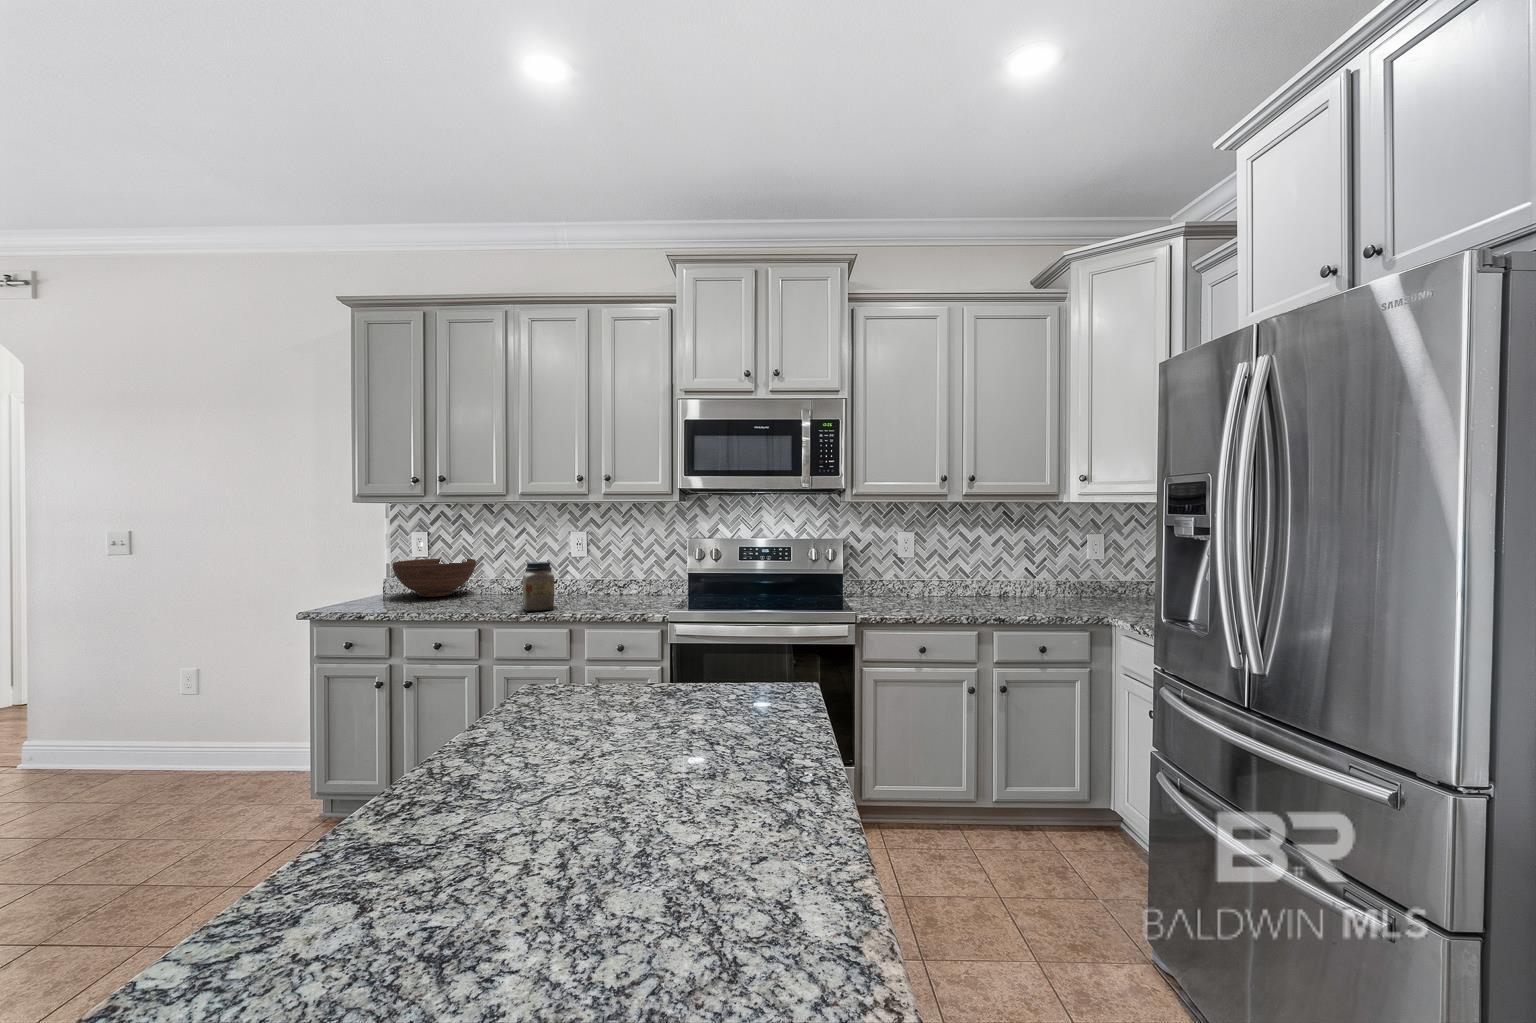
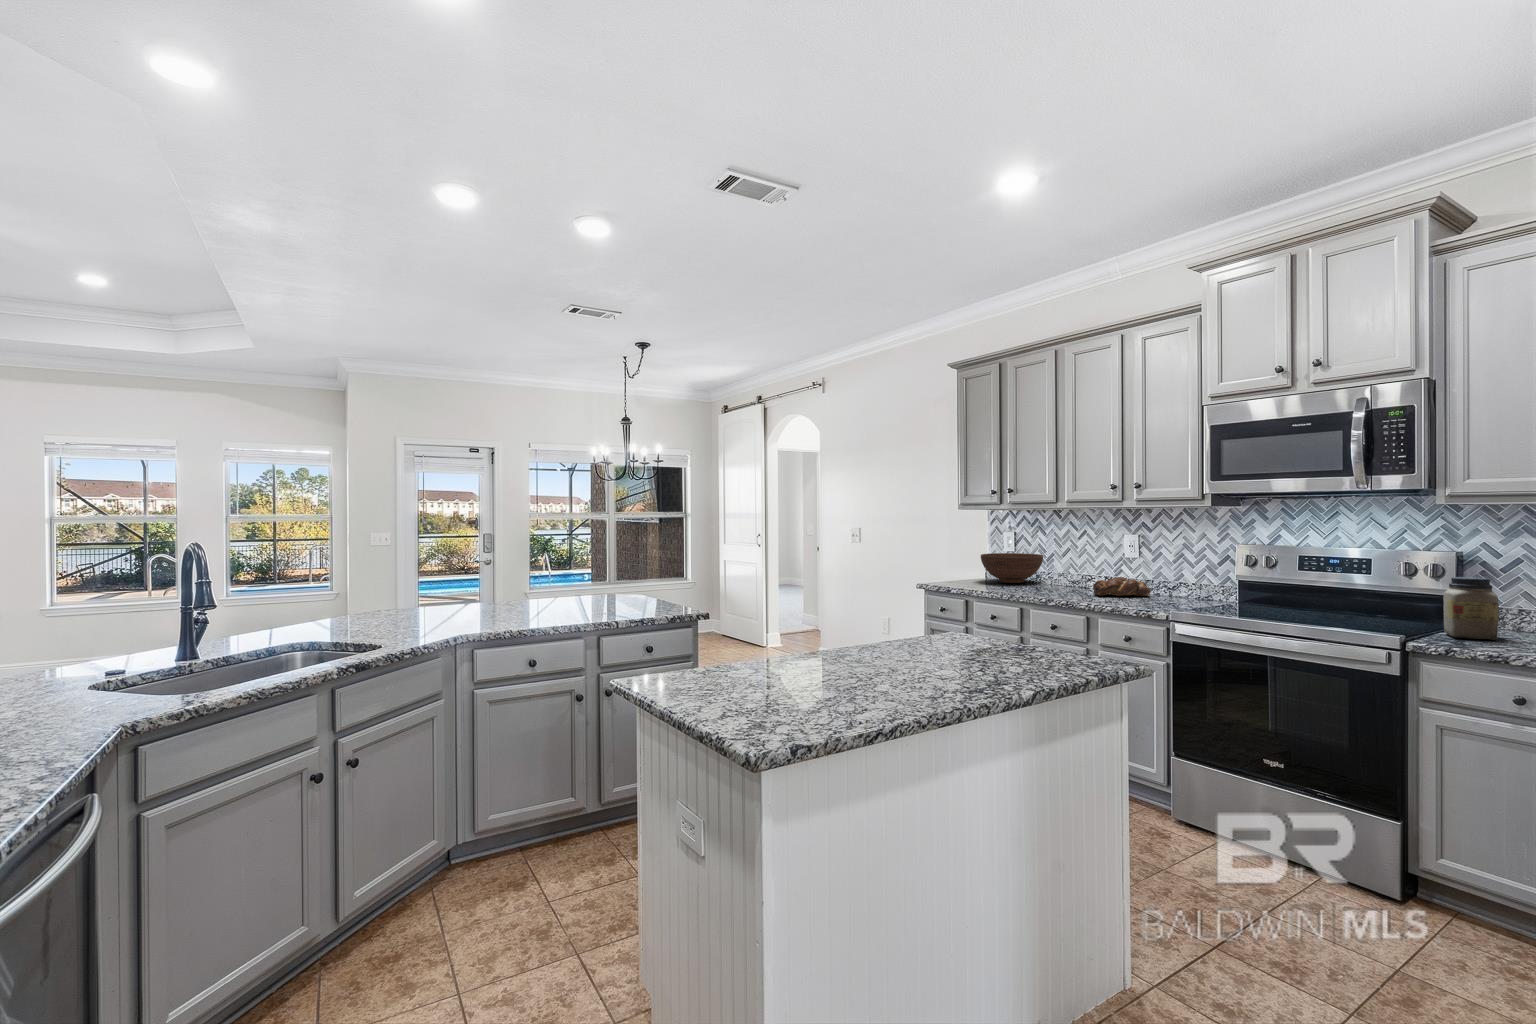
jar: present [523,562,554,612] -> present [1443,577,1499,640]
bread loaf: none [556,578,614,601] -> present [1093,577,1151,596]

